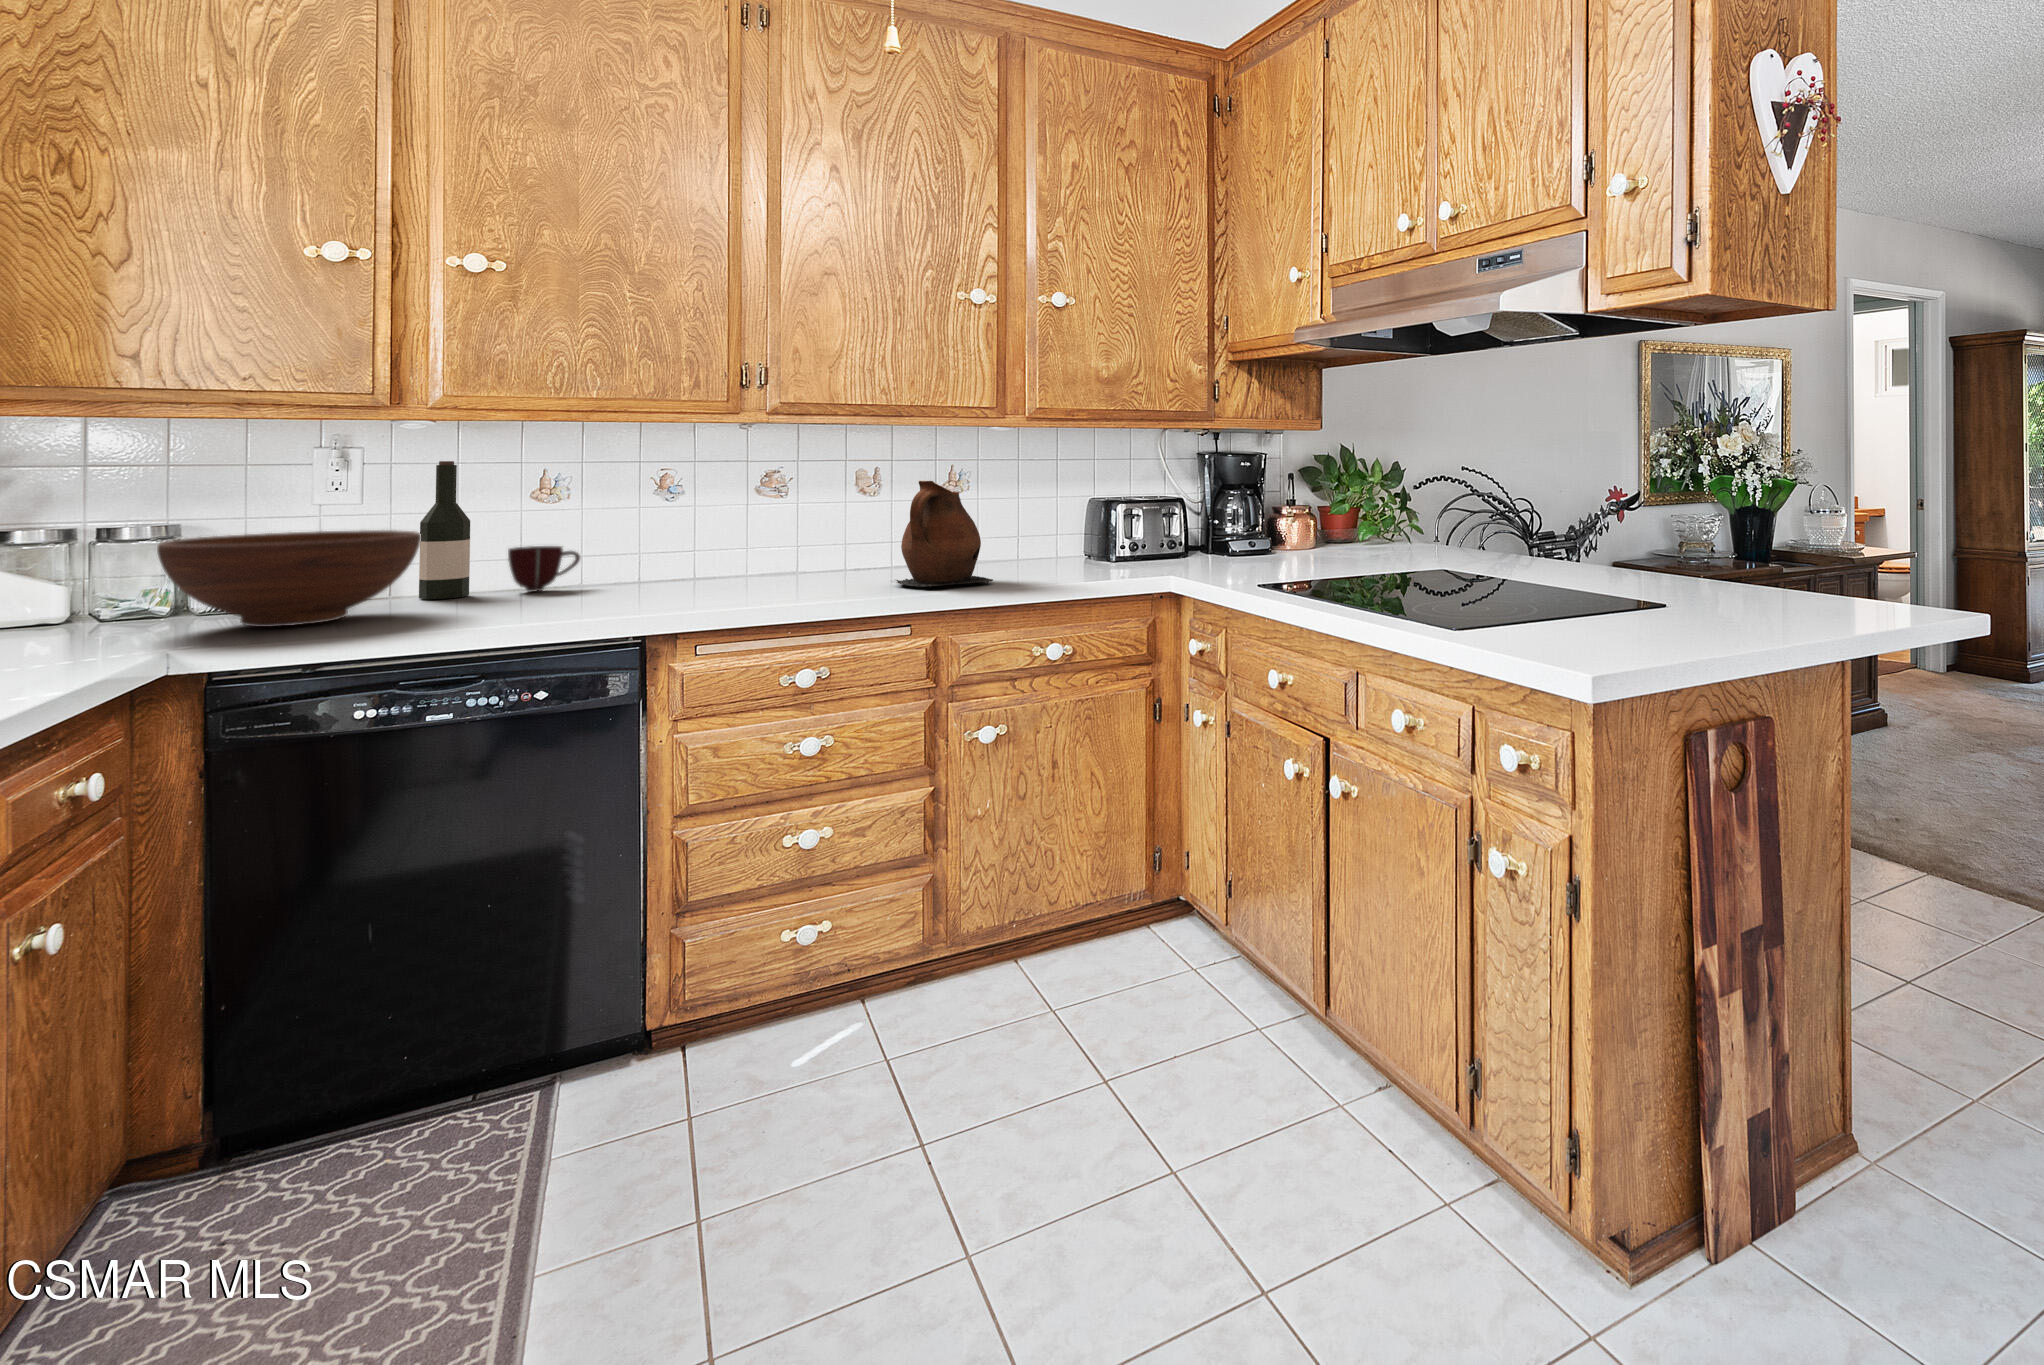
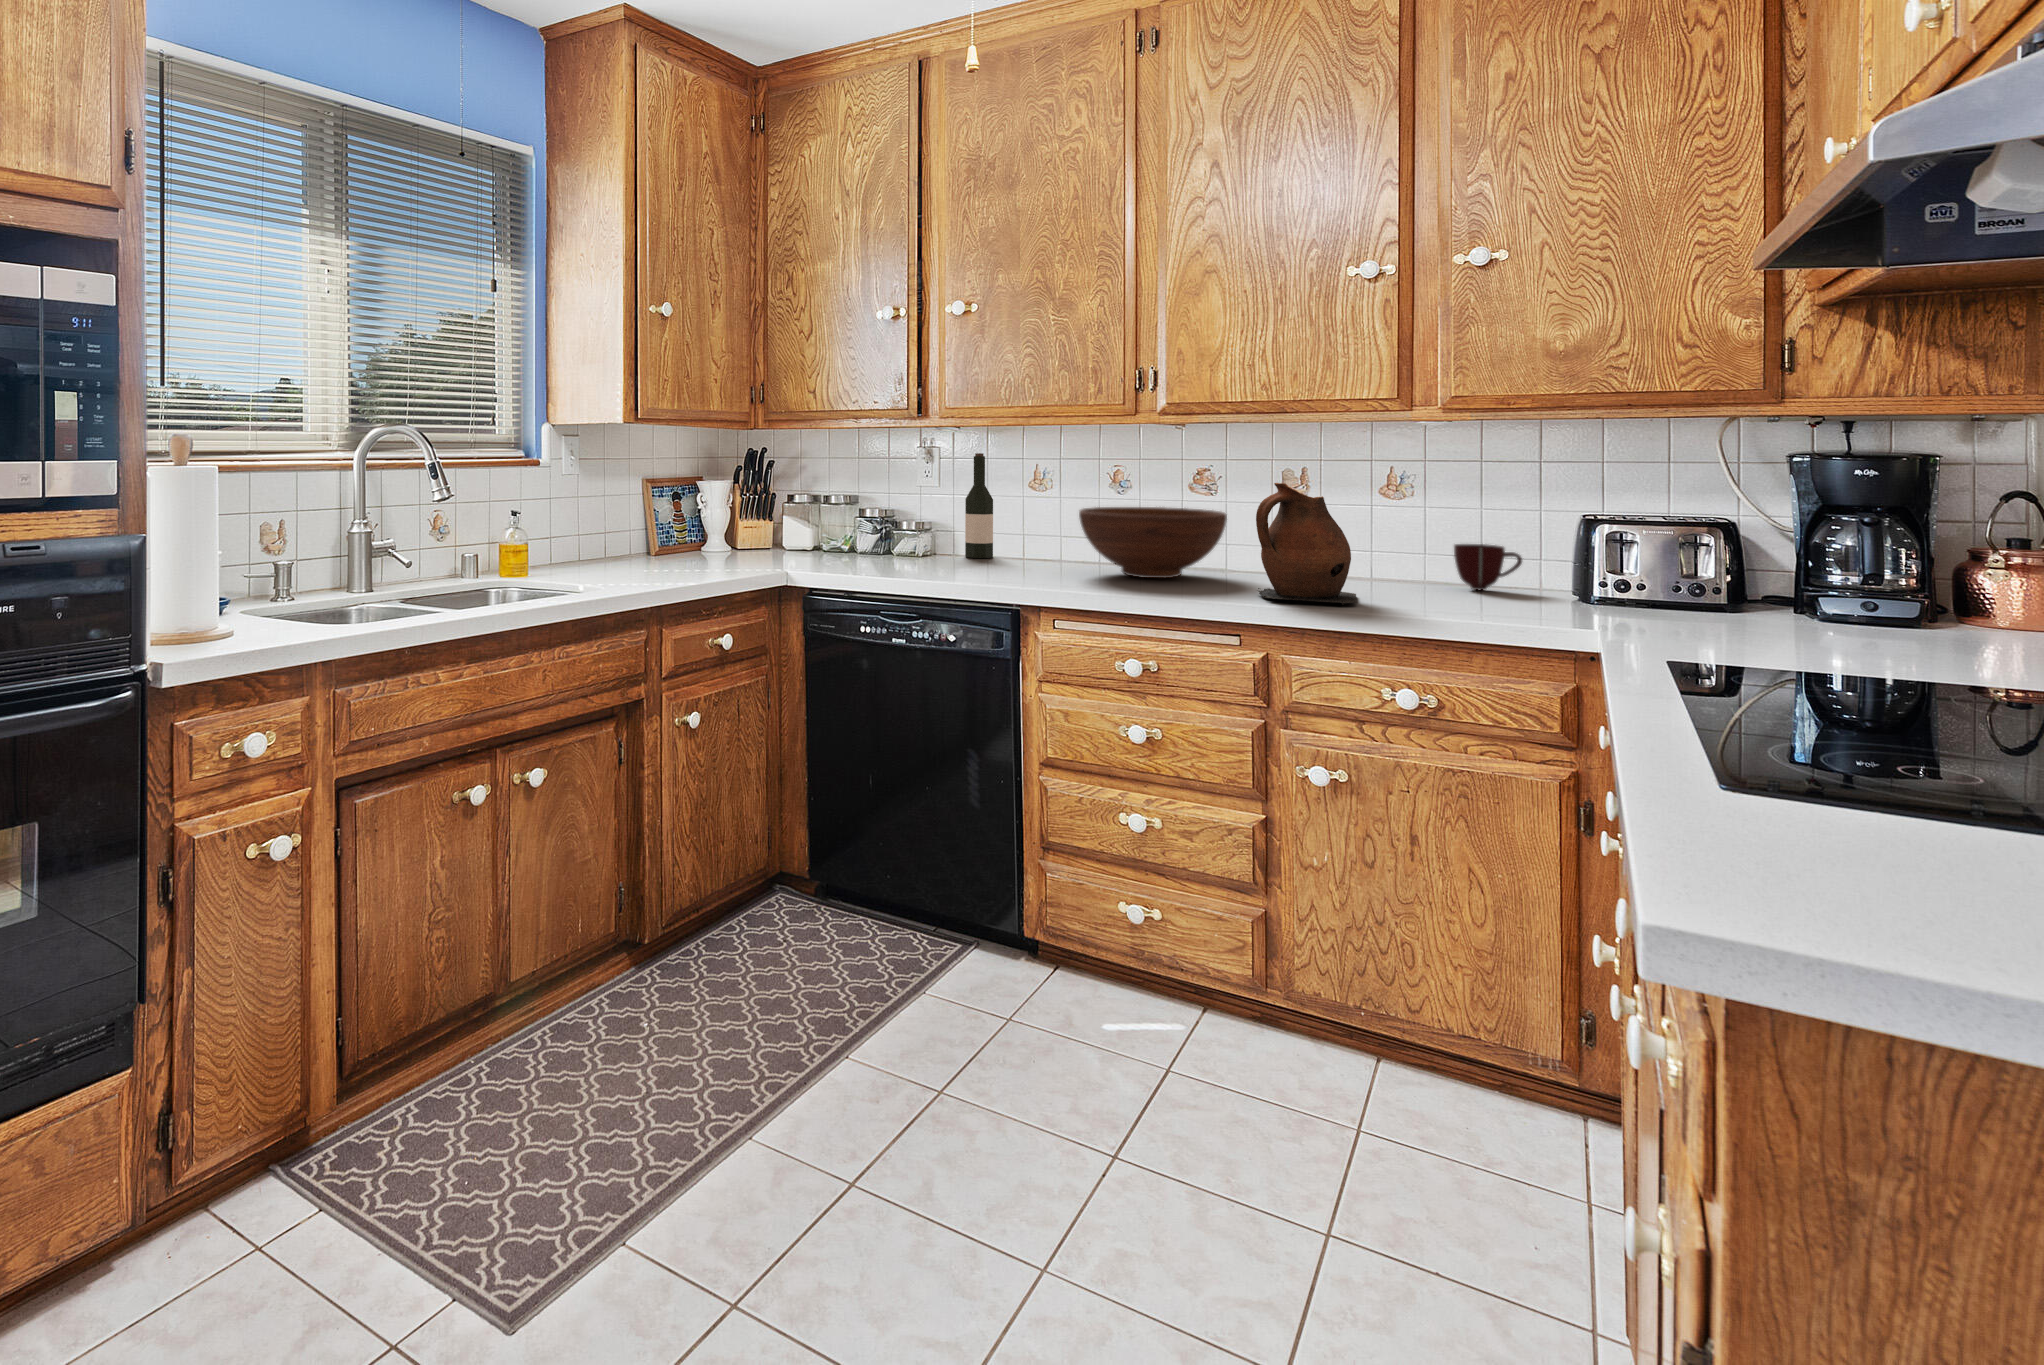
fruit bowl: present [157,530,421,627] -> present [1079,507,1227,578]
mug: present [508,546,580,592] -> present [1454,544,1522,590]

